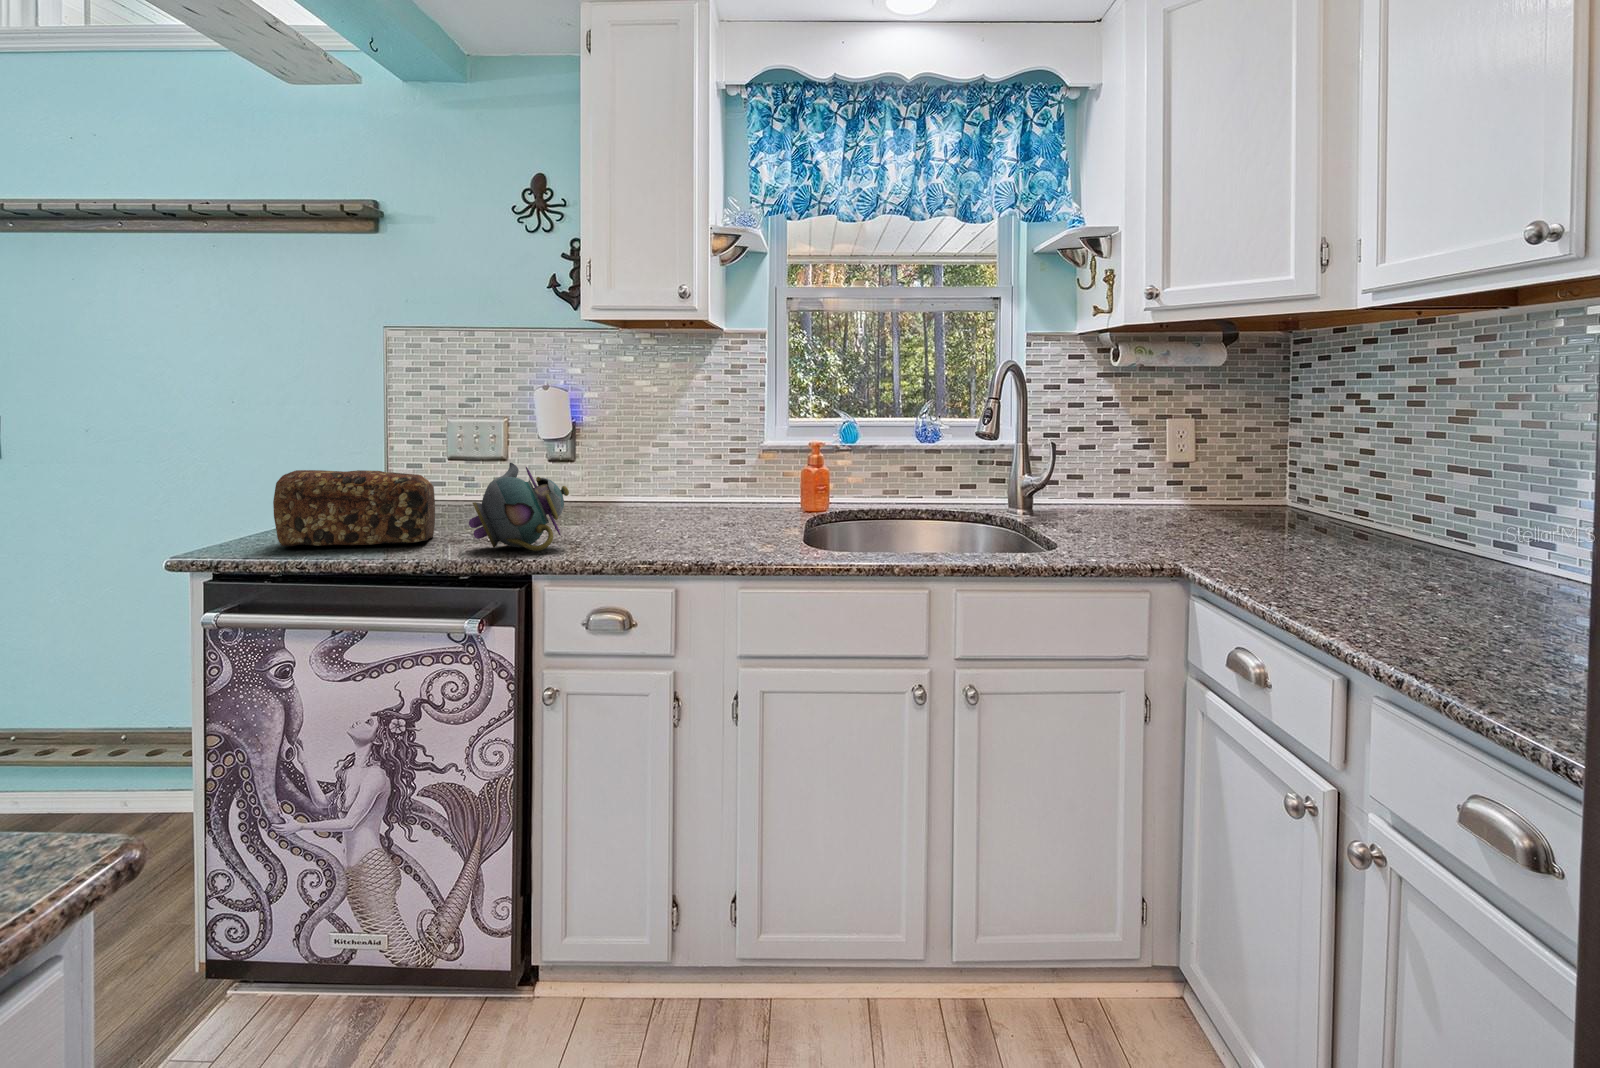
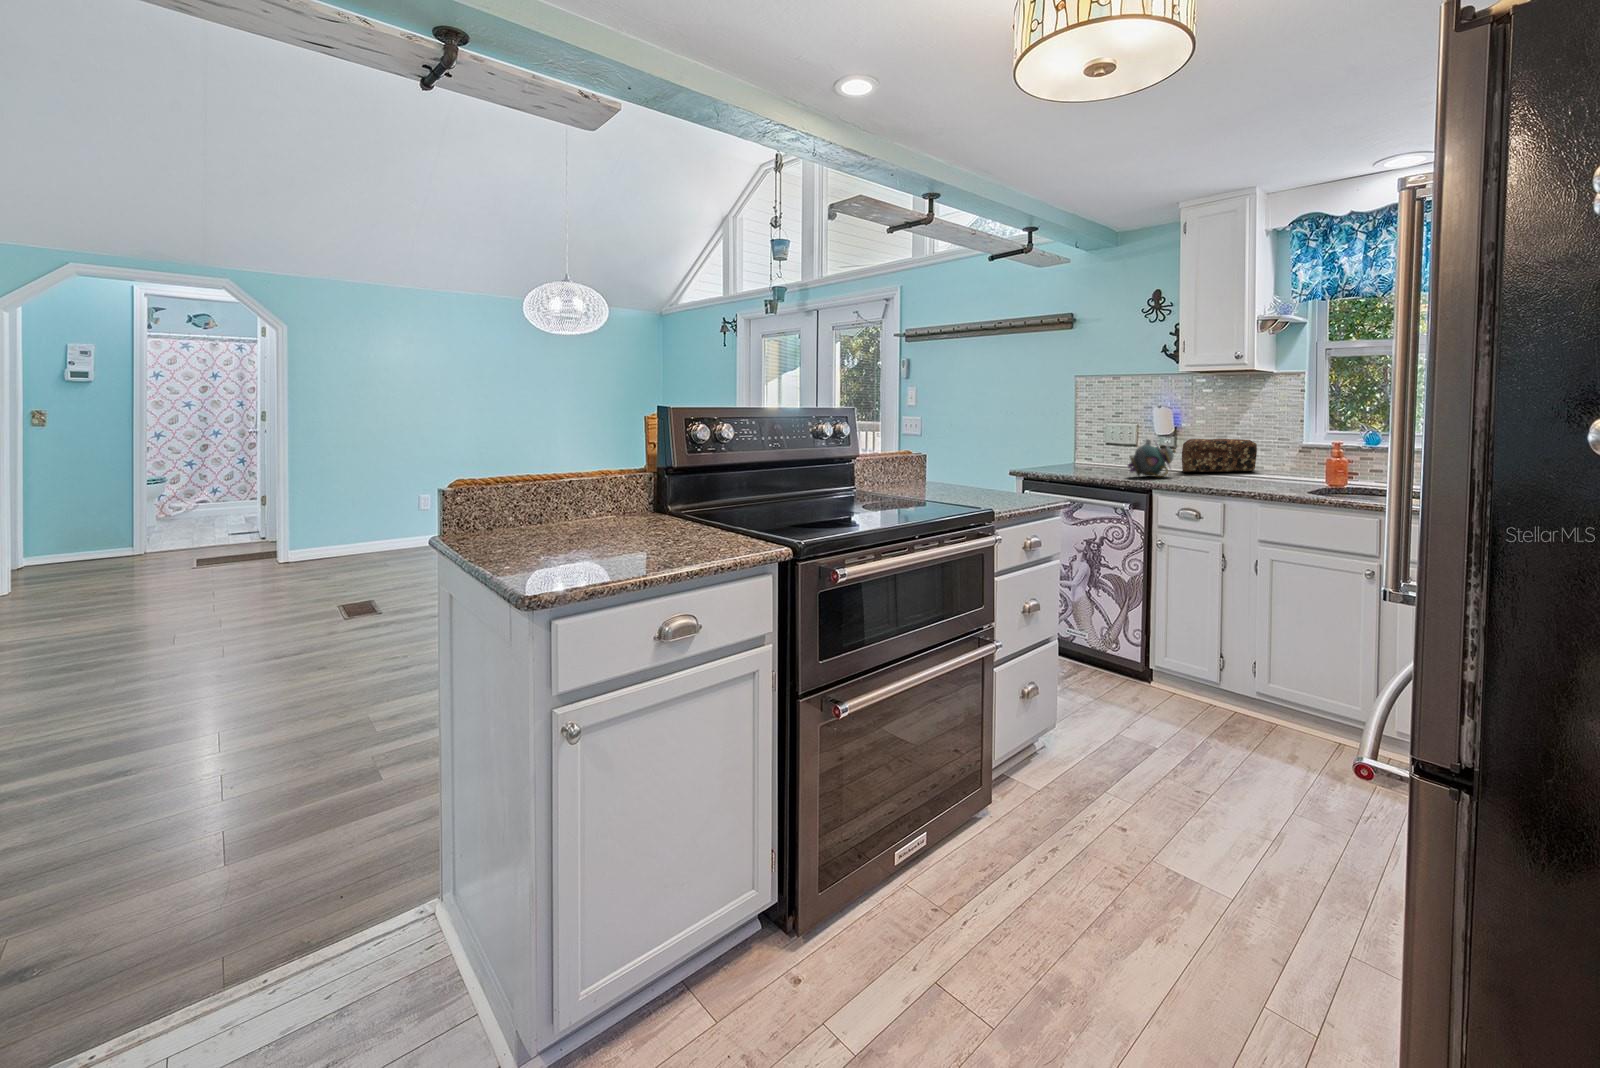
bread loaf: present [273,470,435,547] -> present [1182,439,1257,472]

